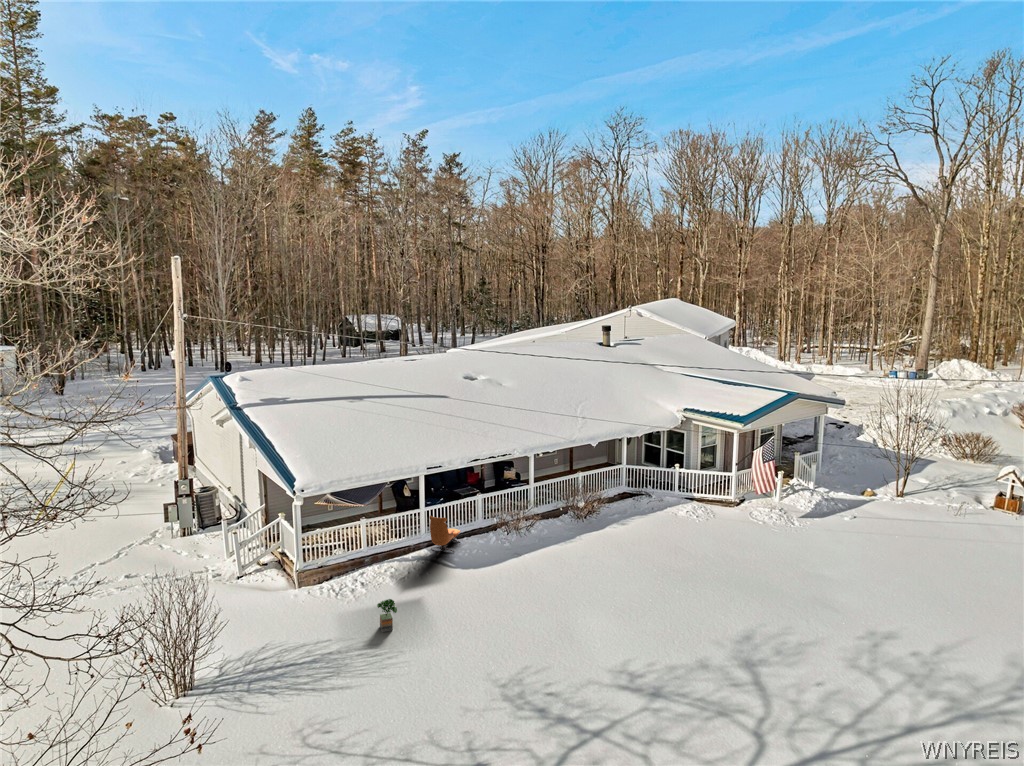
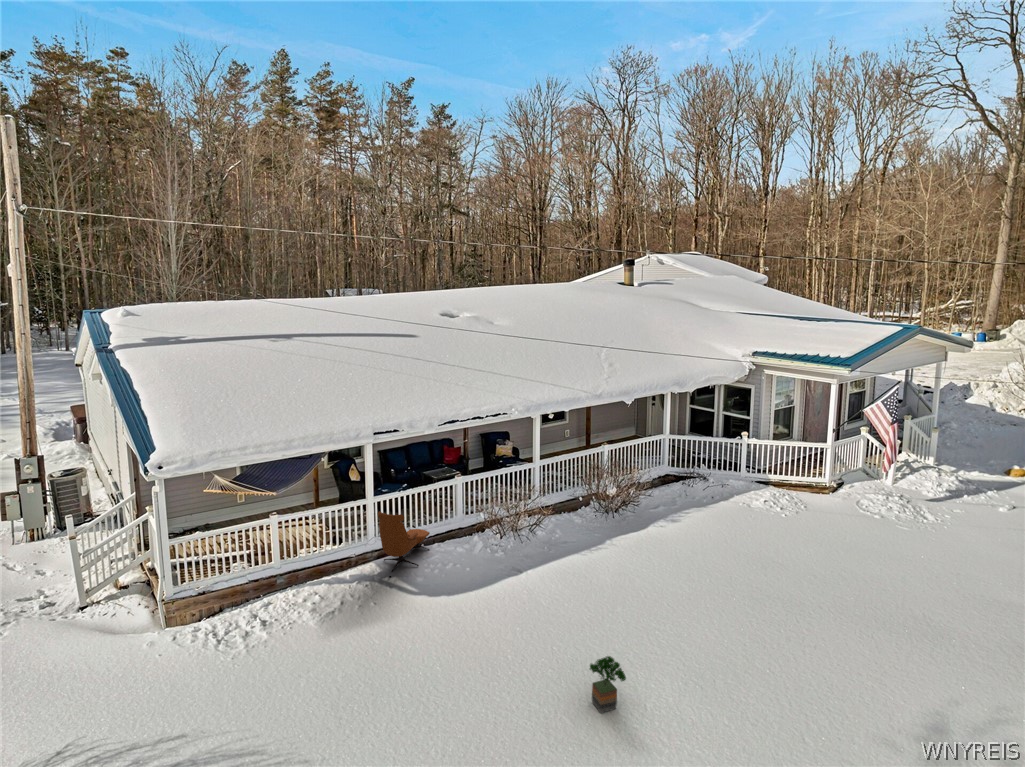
potted tree: present [377,599,397,632] -> present [590,656,626,713]

